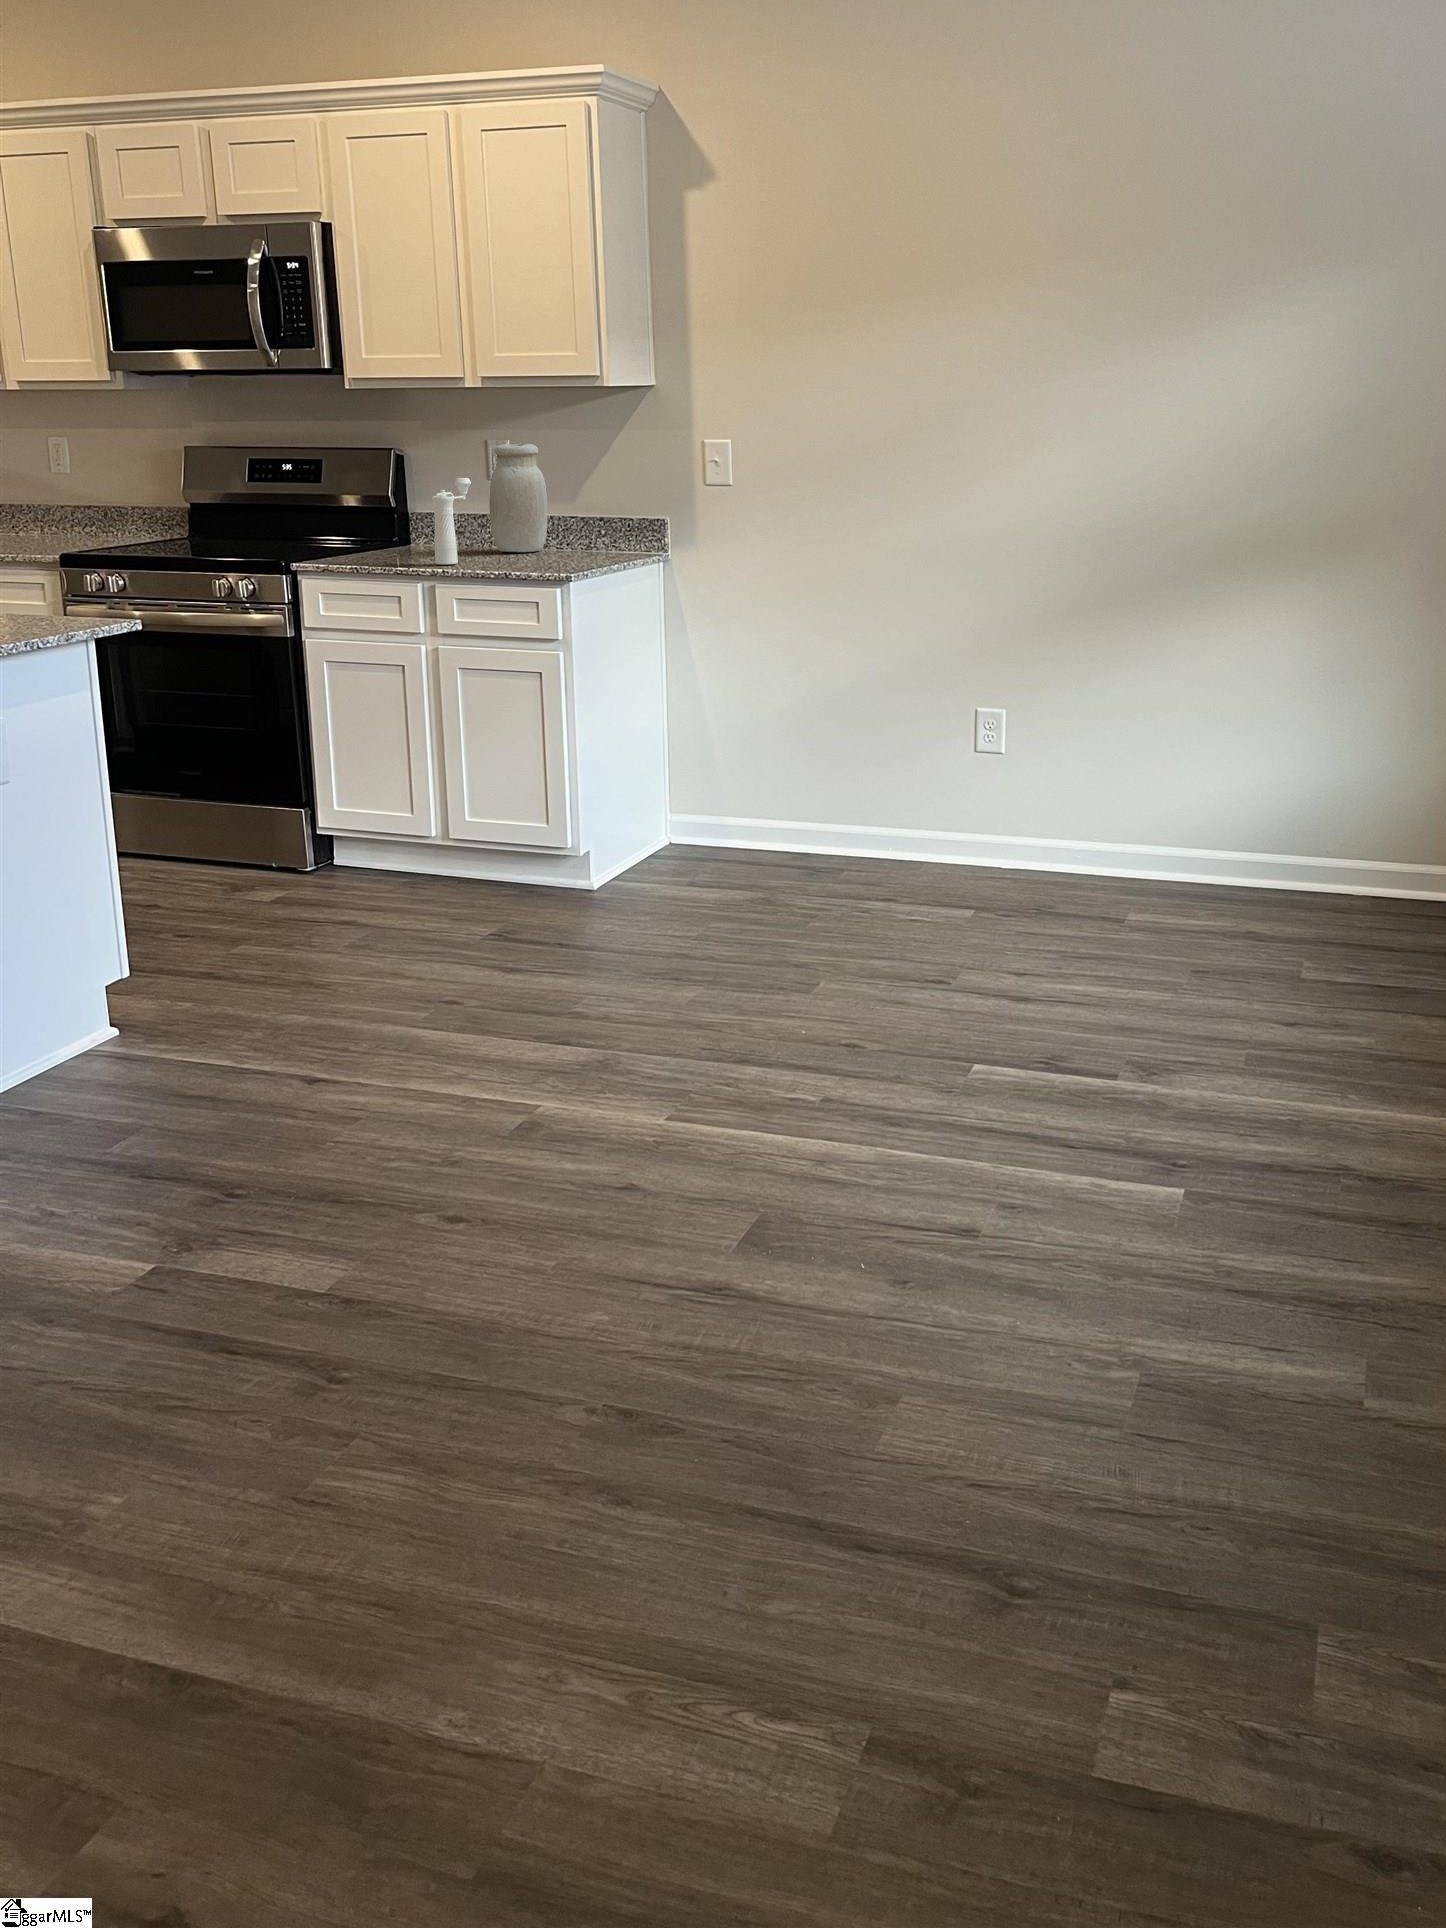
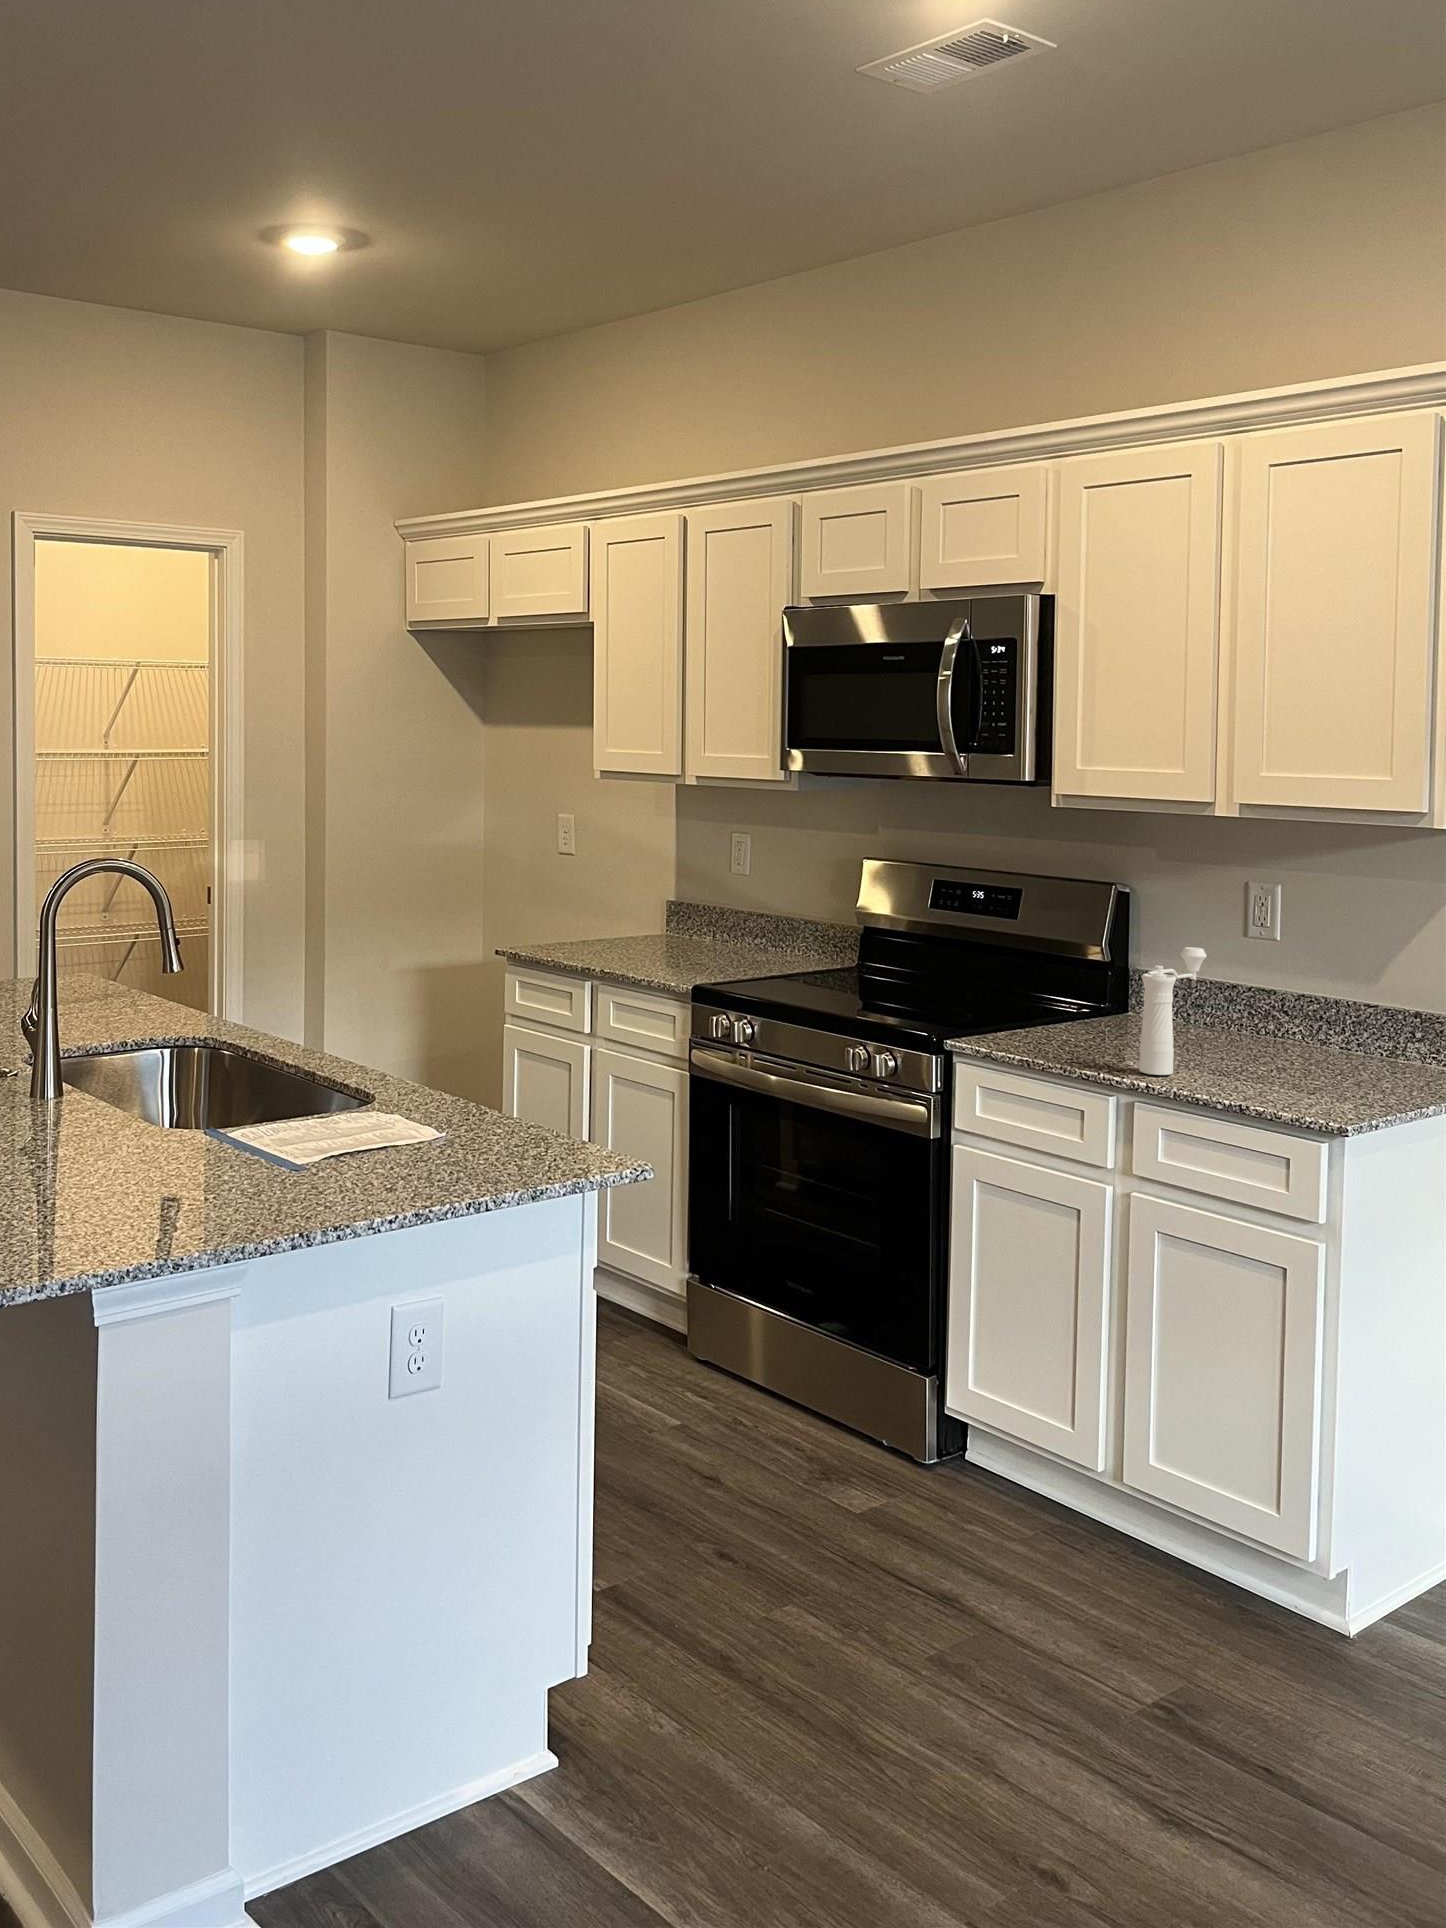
jar: present [489,444,548,552] -> none [1233,900,1325,1061]

